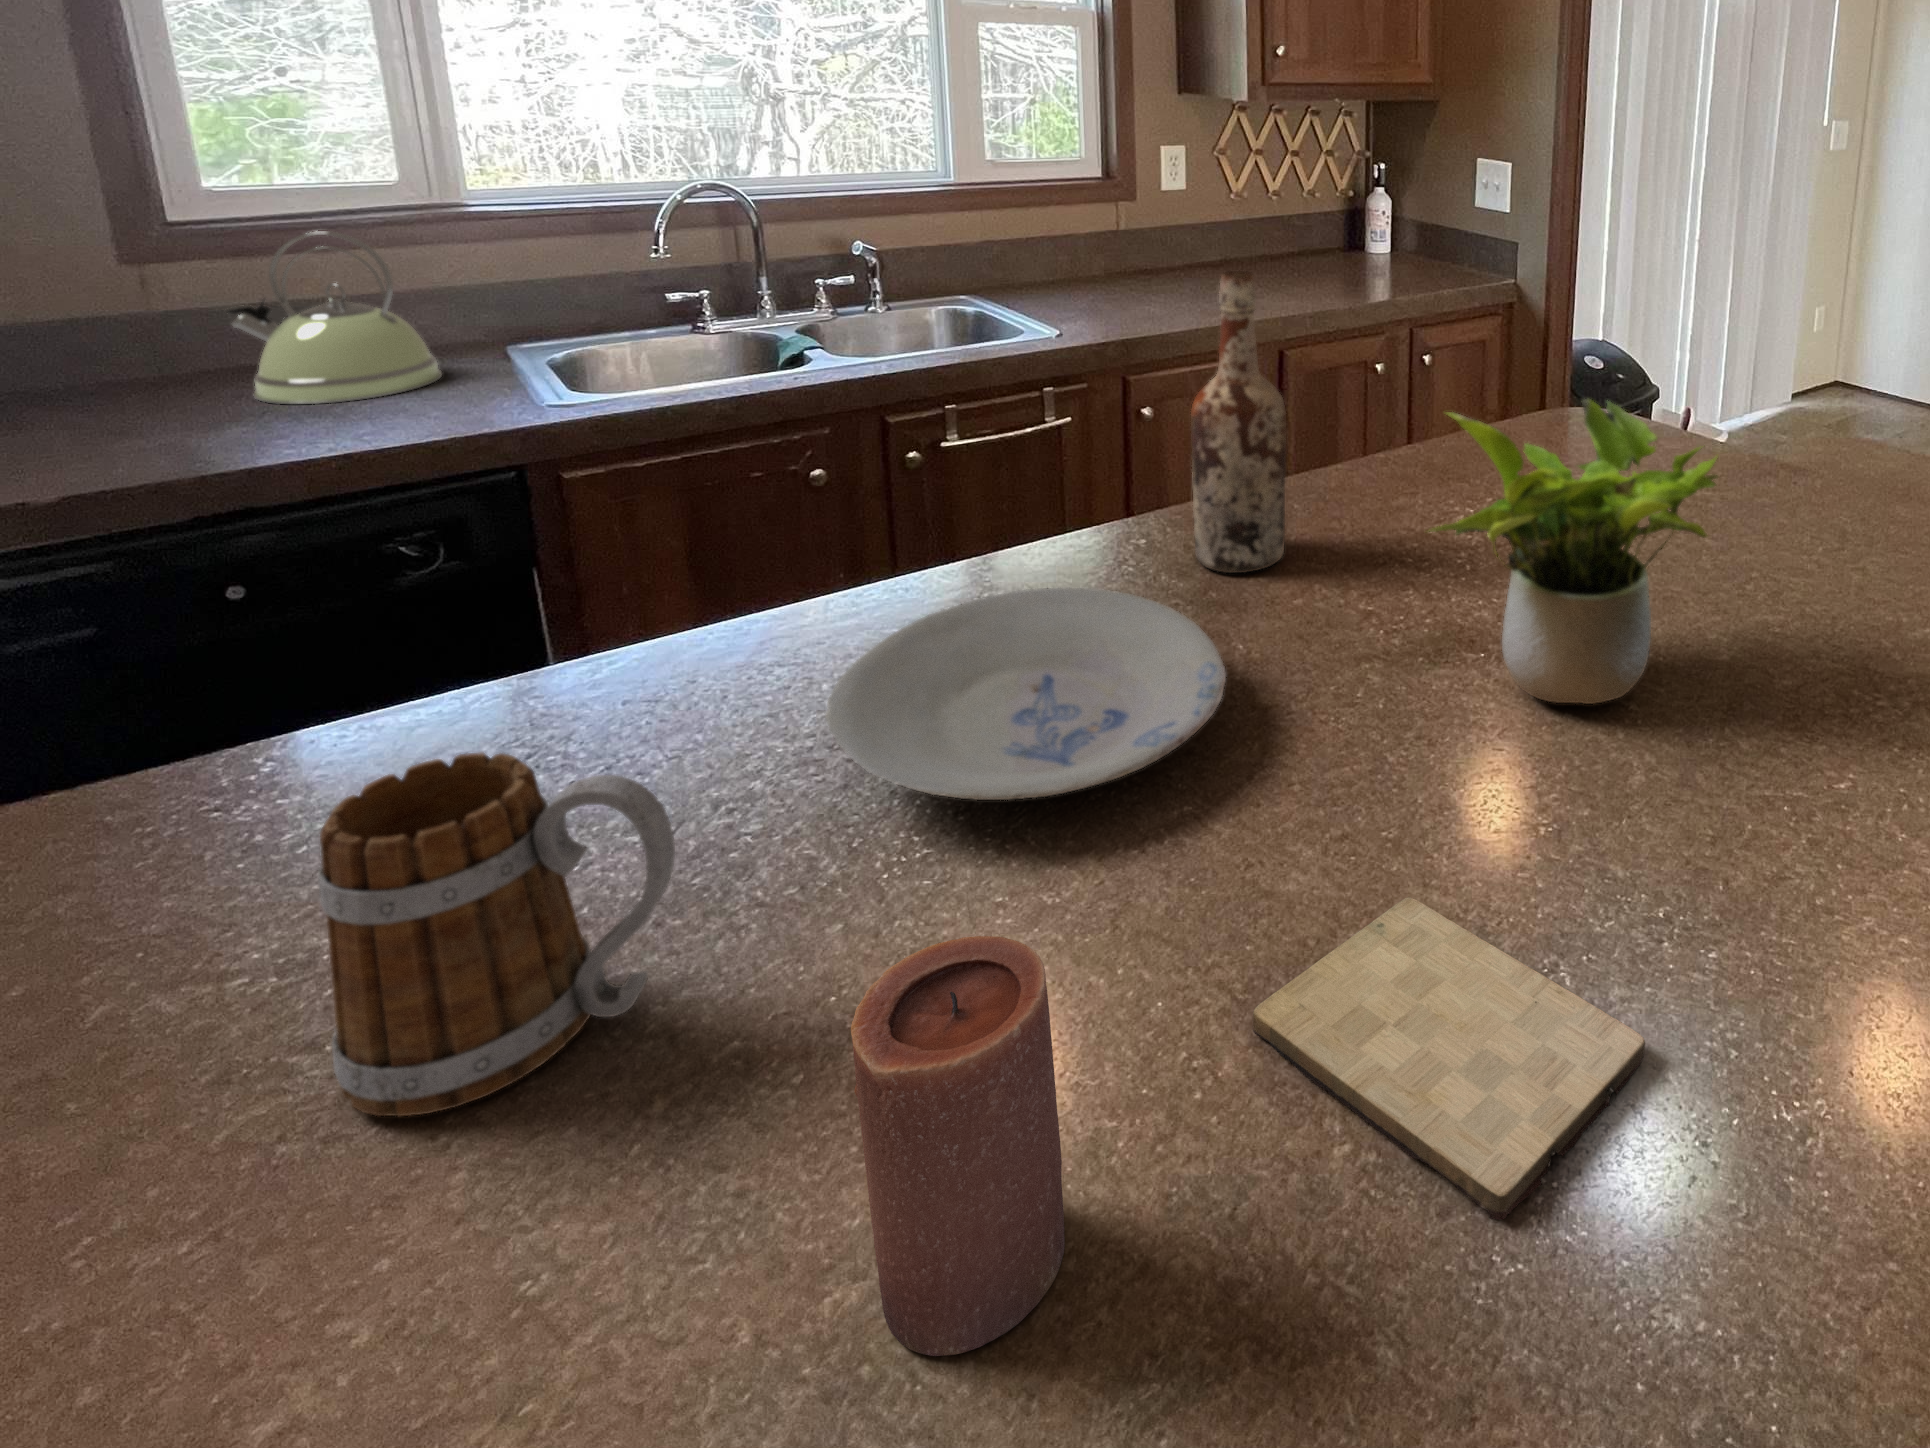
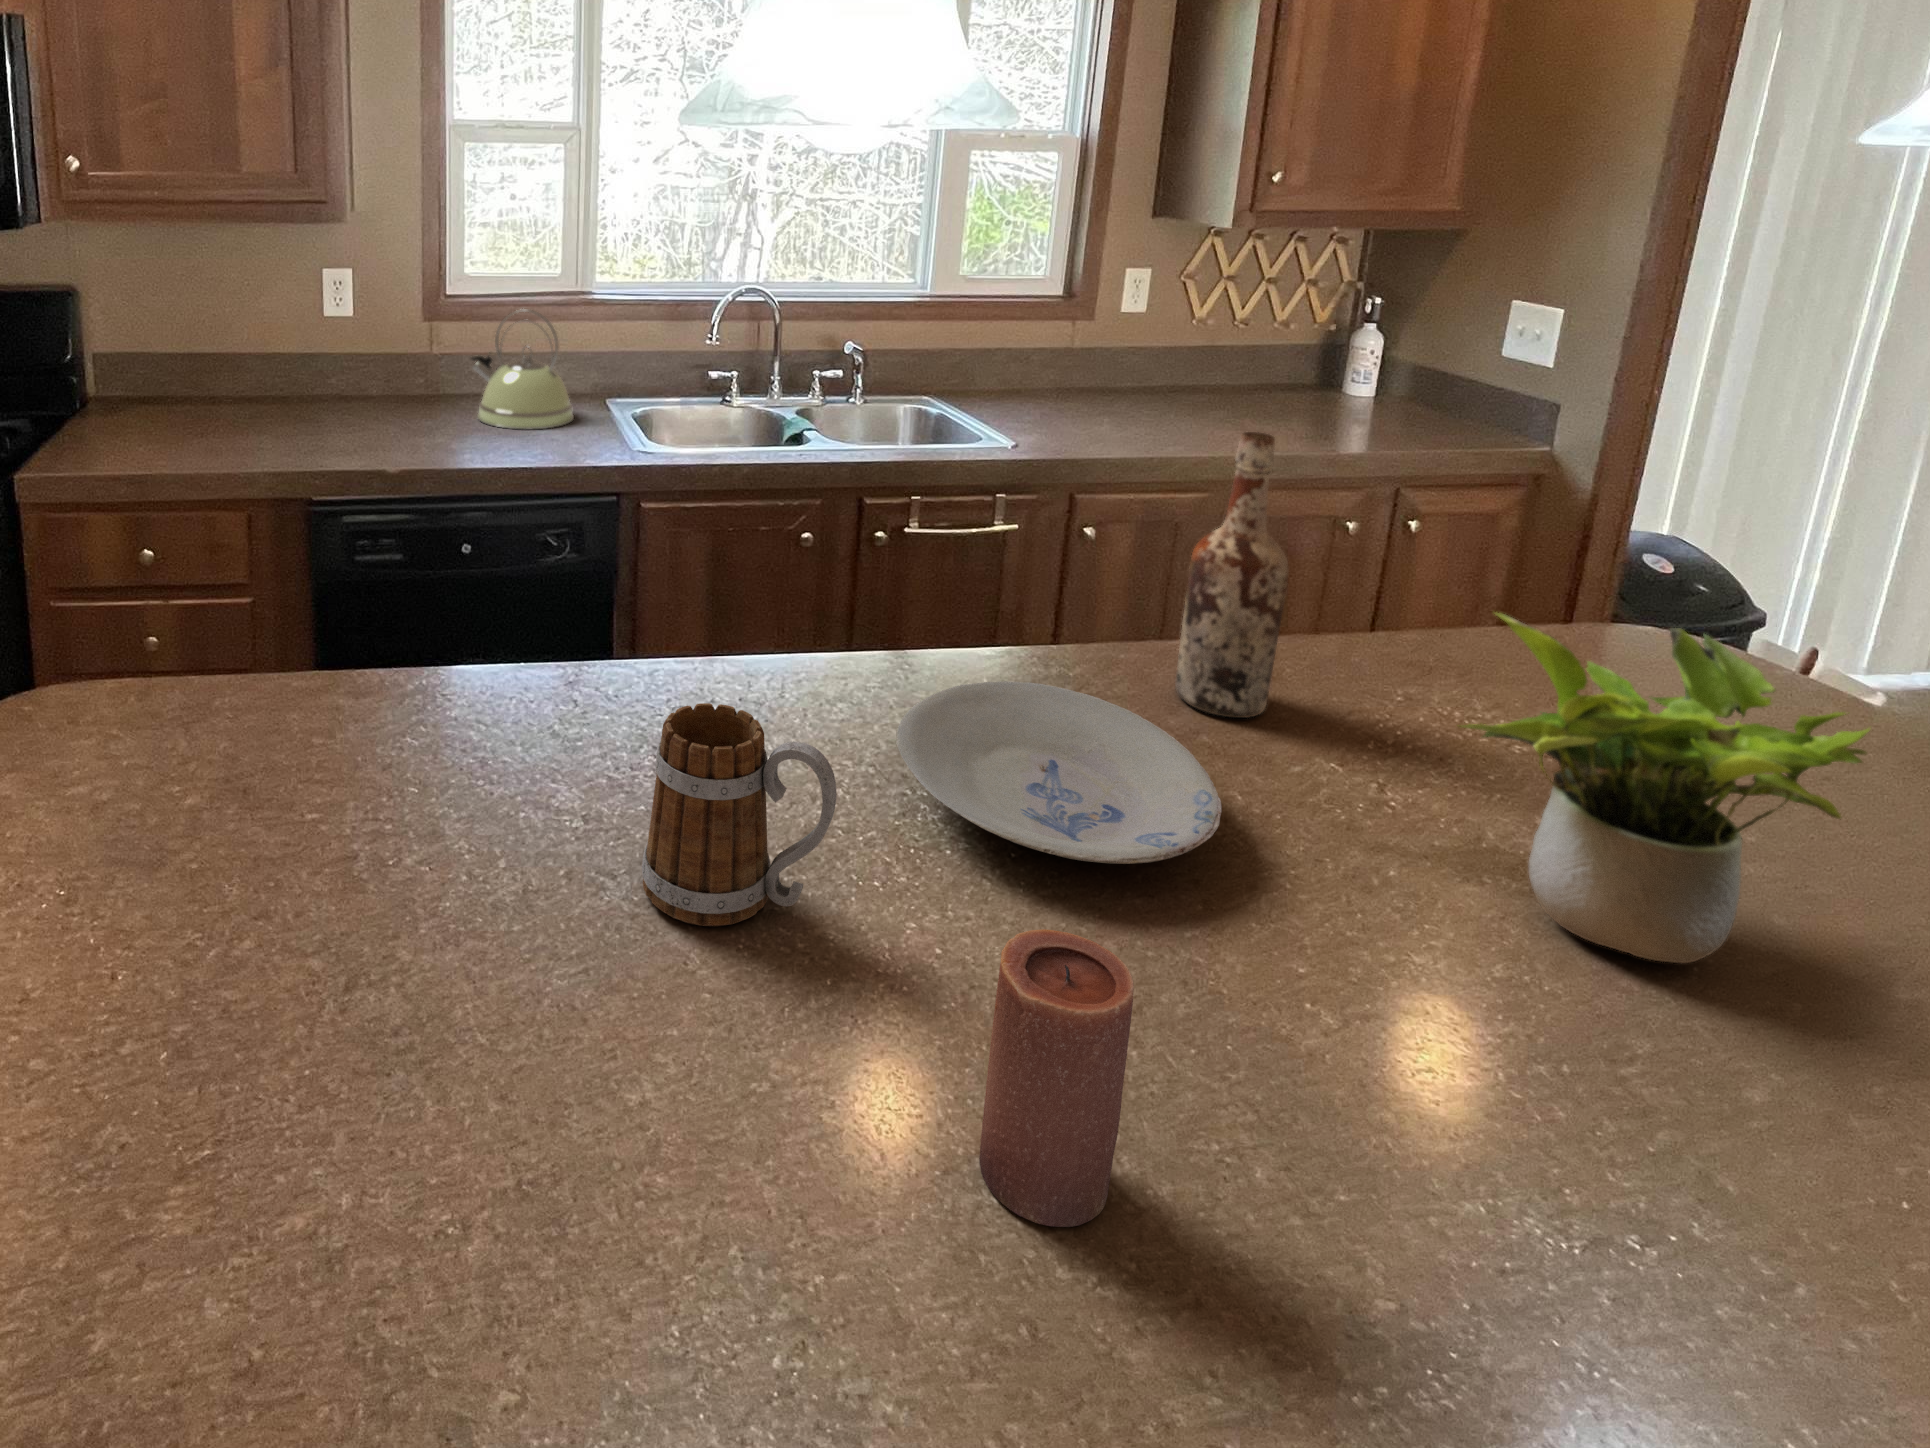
cutting board: present [1253,897,1645,1220] -> none [1255,1063,1693,1367]

